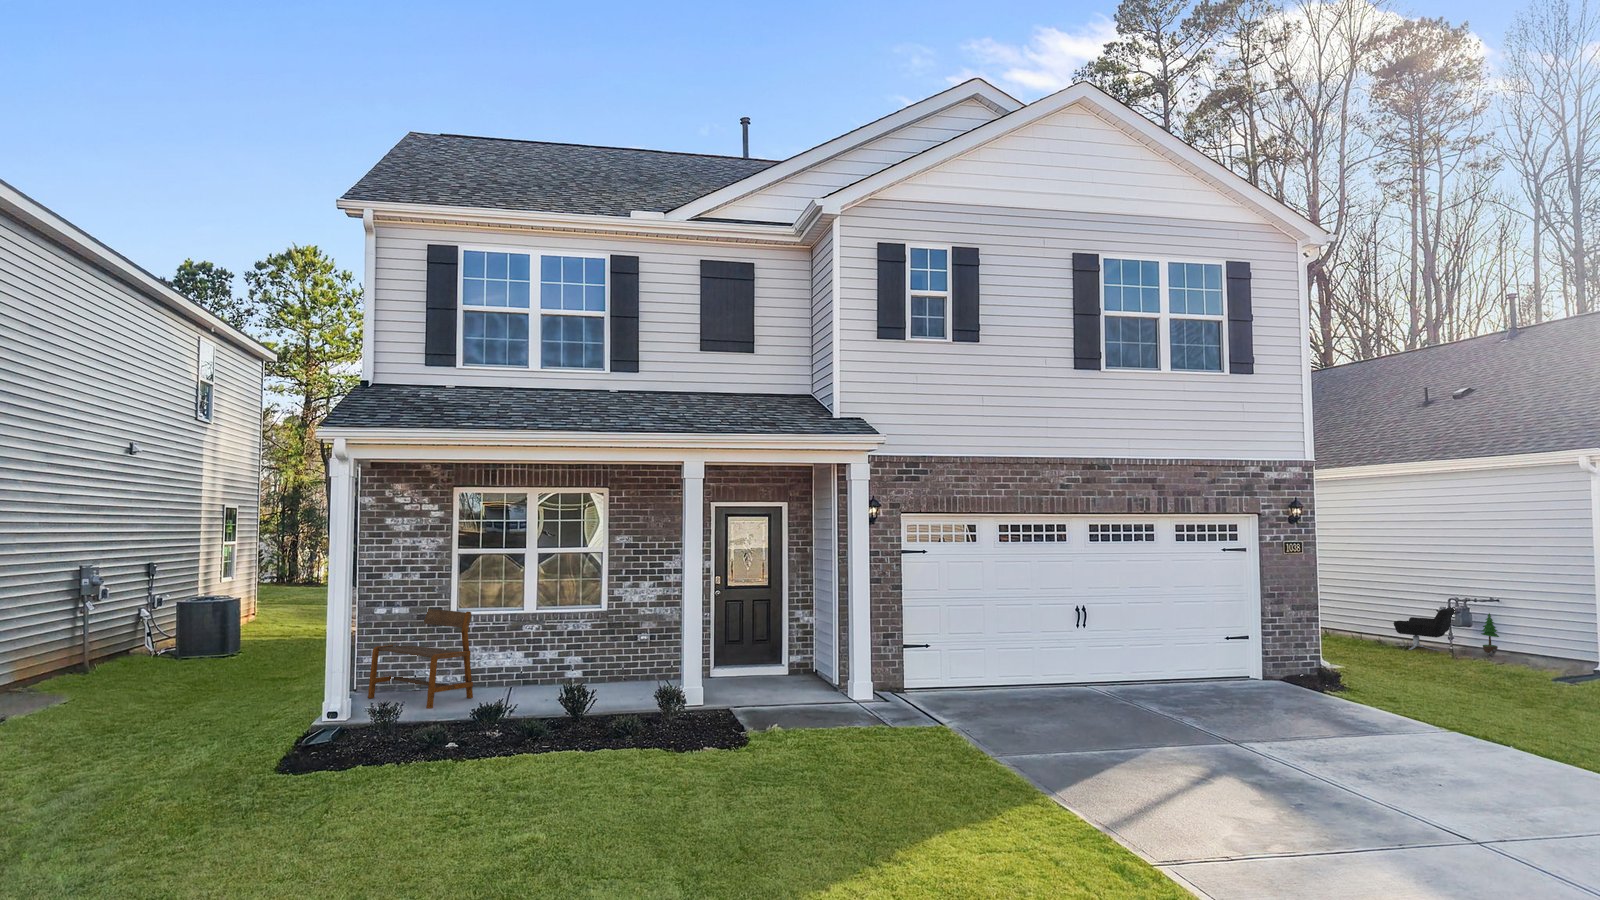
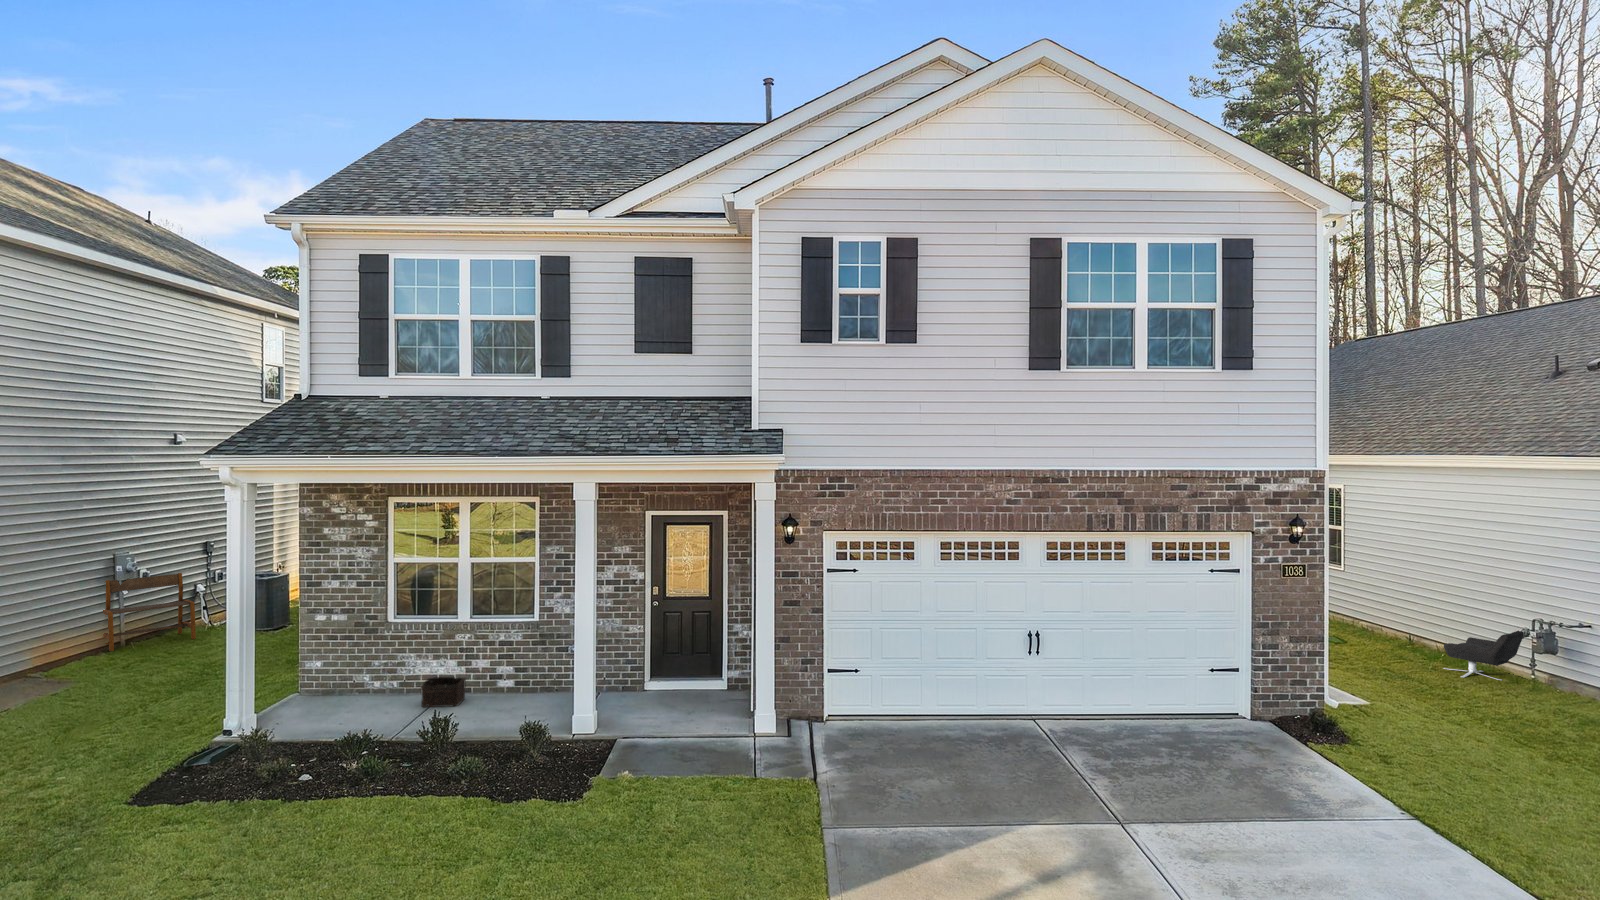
bench: present [368,609,473,709] -> present [103,573,196,651]
potted tree: present [1481,613,1499,656] -> none [1551,643,1576,693]
basket: none [497,667,536,697] -> present [421,677,466,707]

